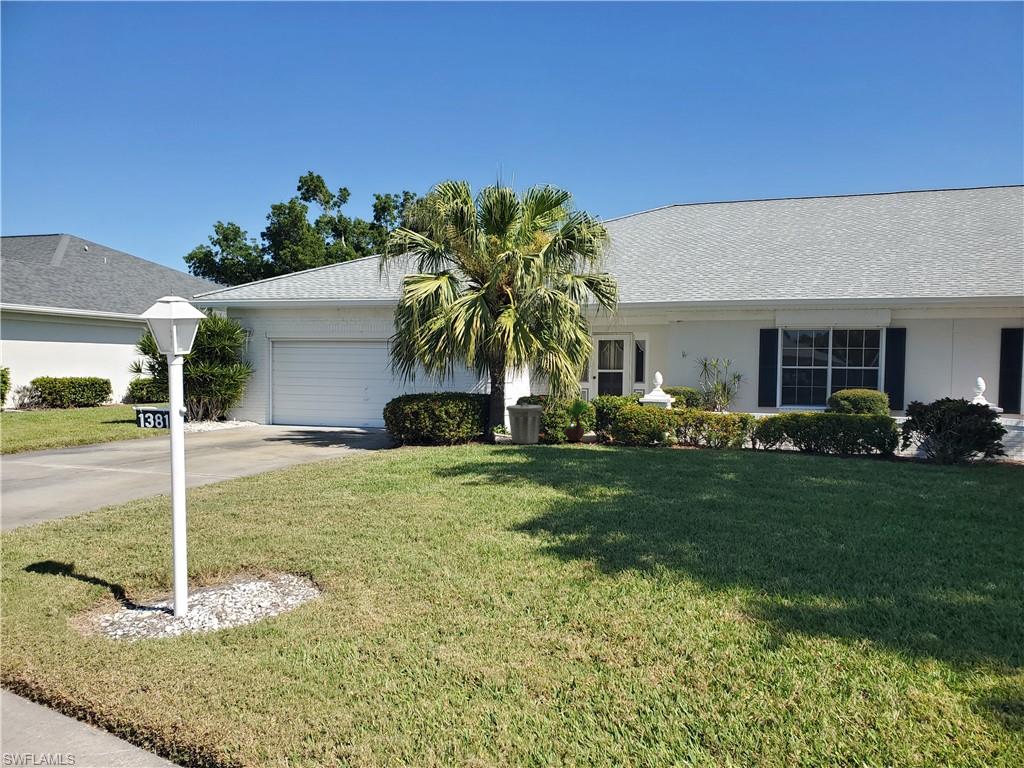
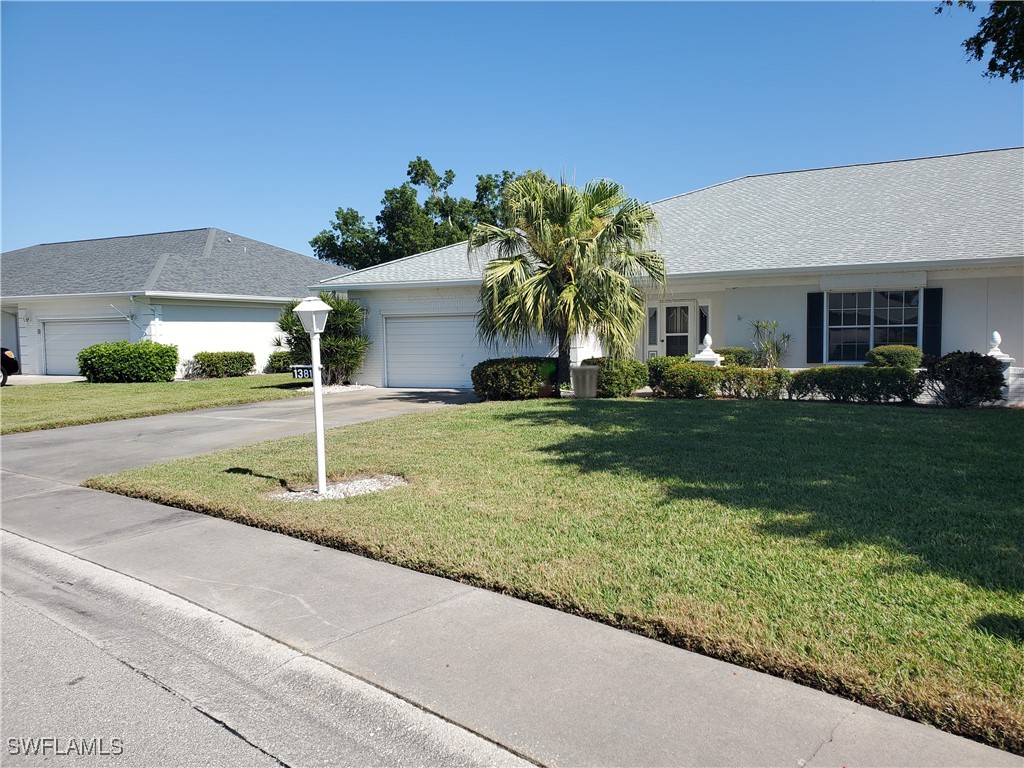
potted tree: present [565,400,588,441] -> present [537,363,554,396]

